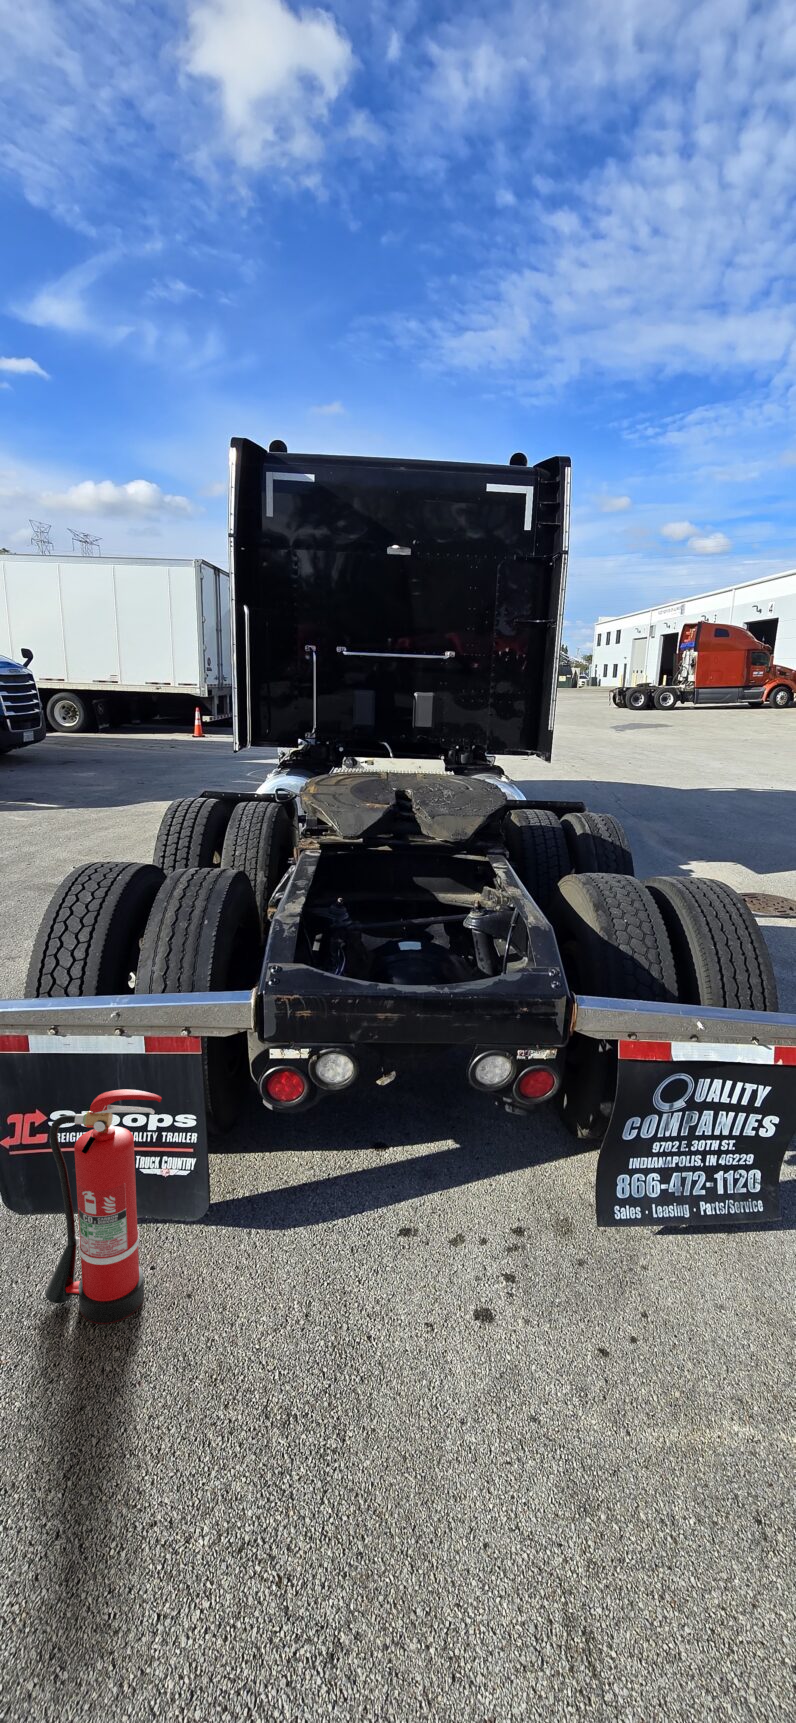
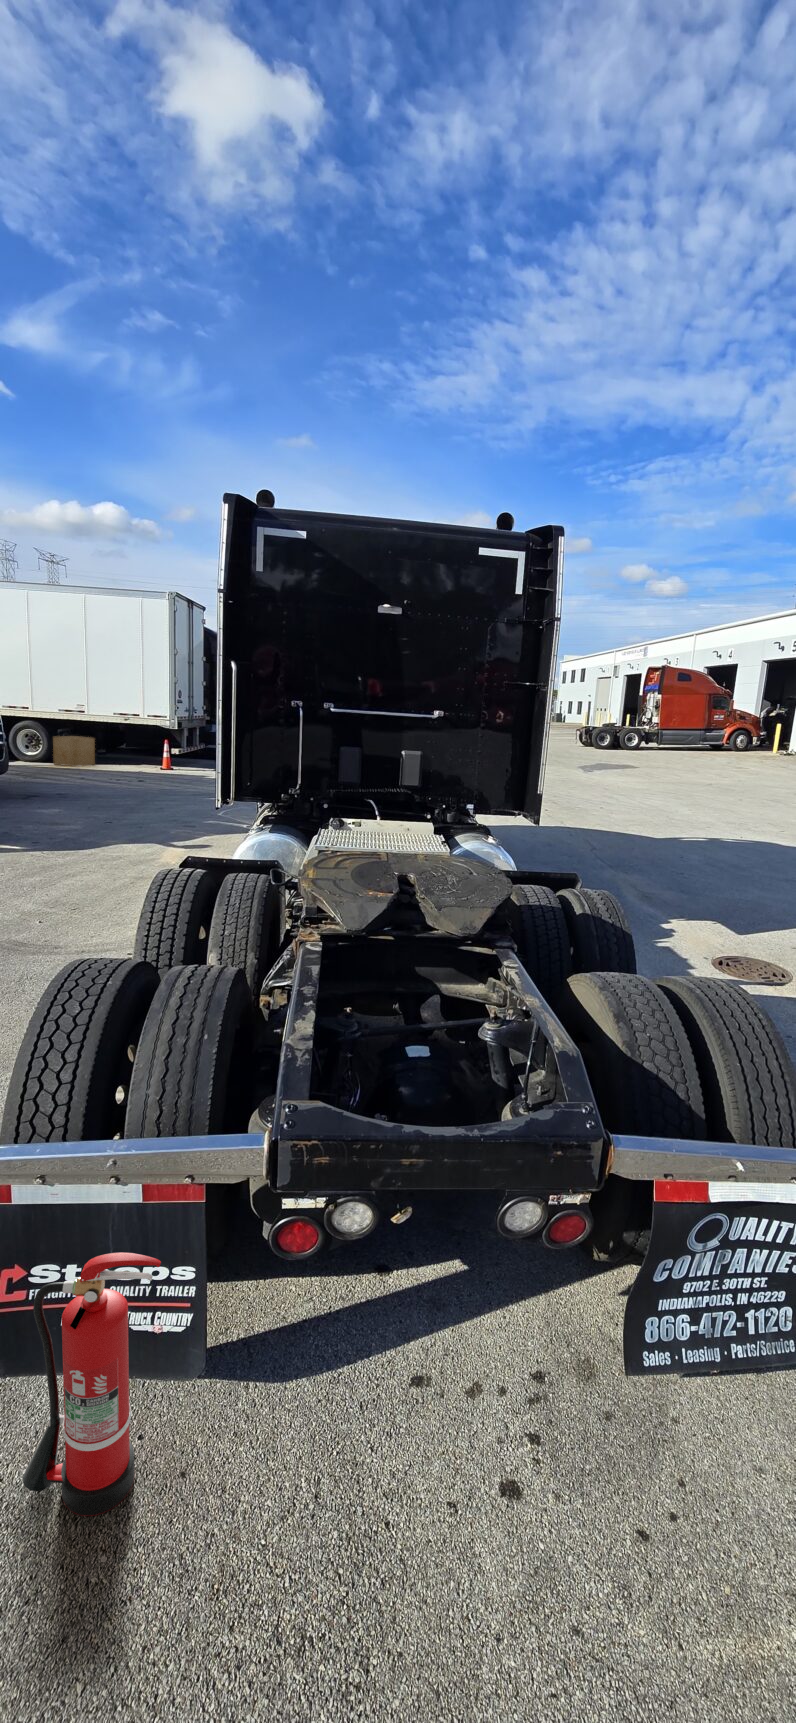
cardboard box: none [86,701,127,731] -> present [53,736,95,767]

